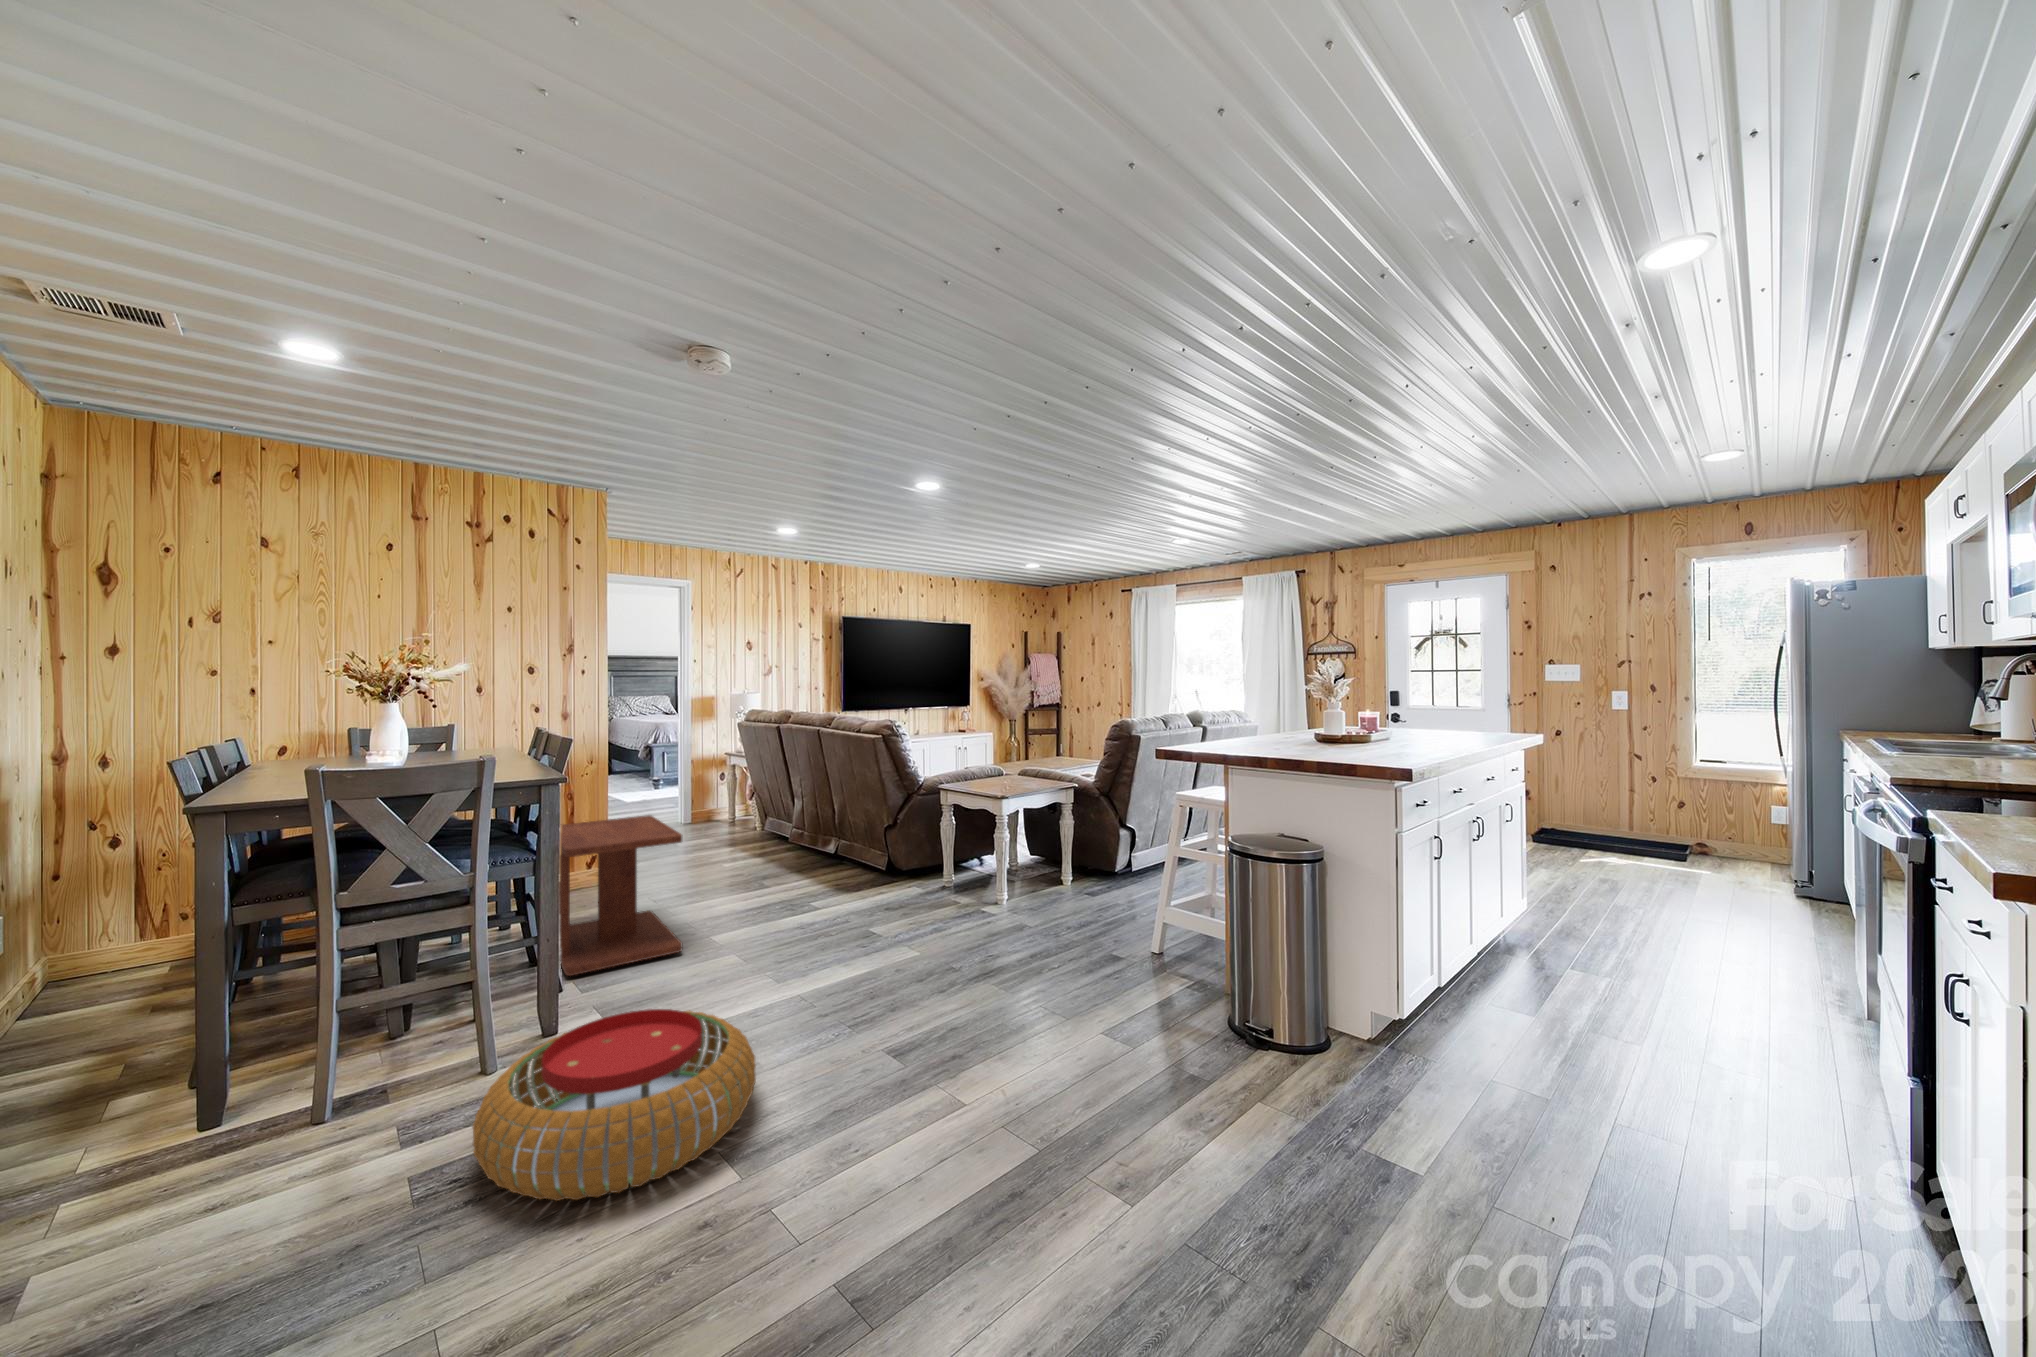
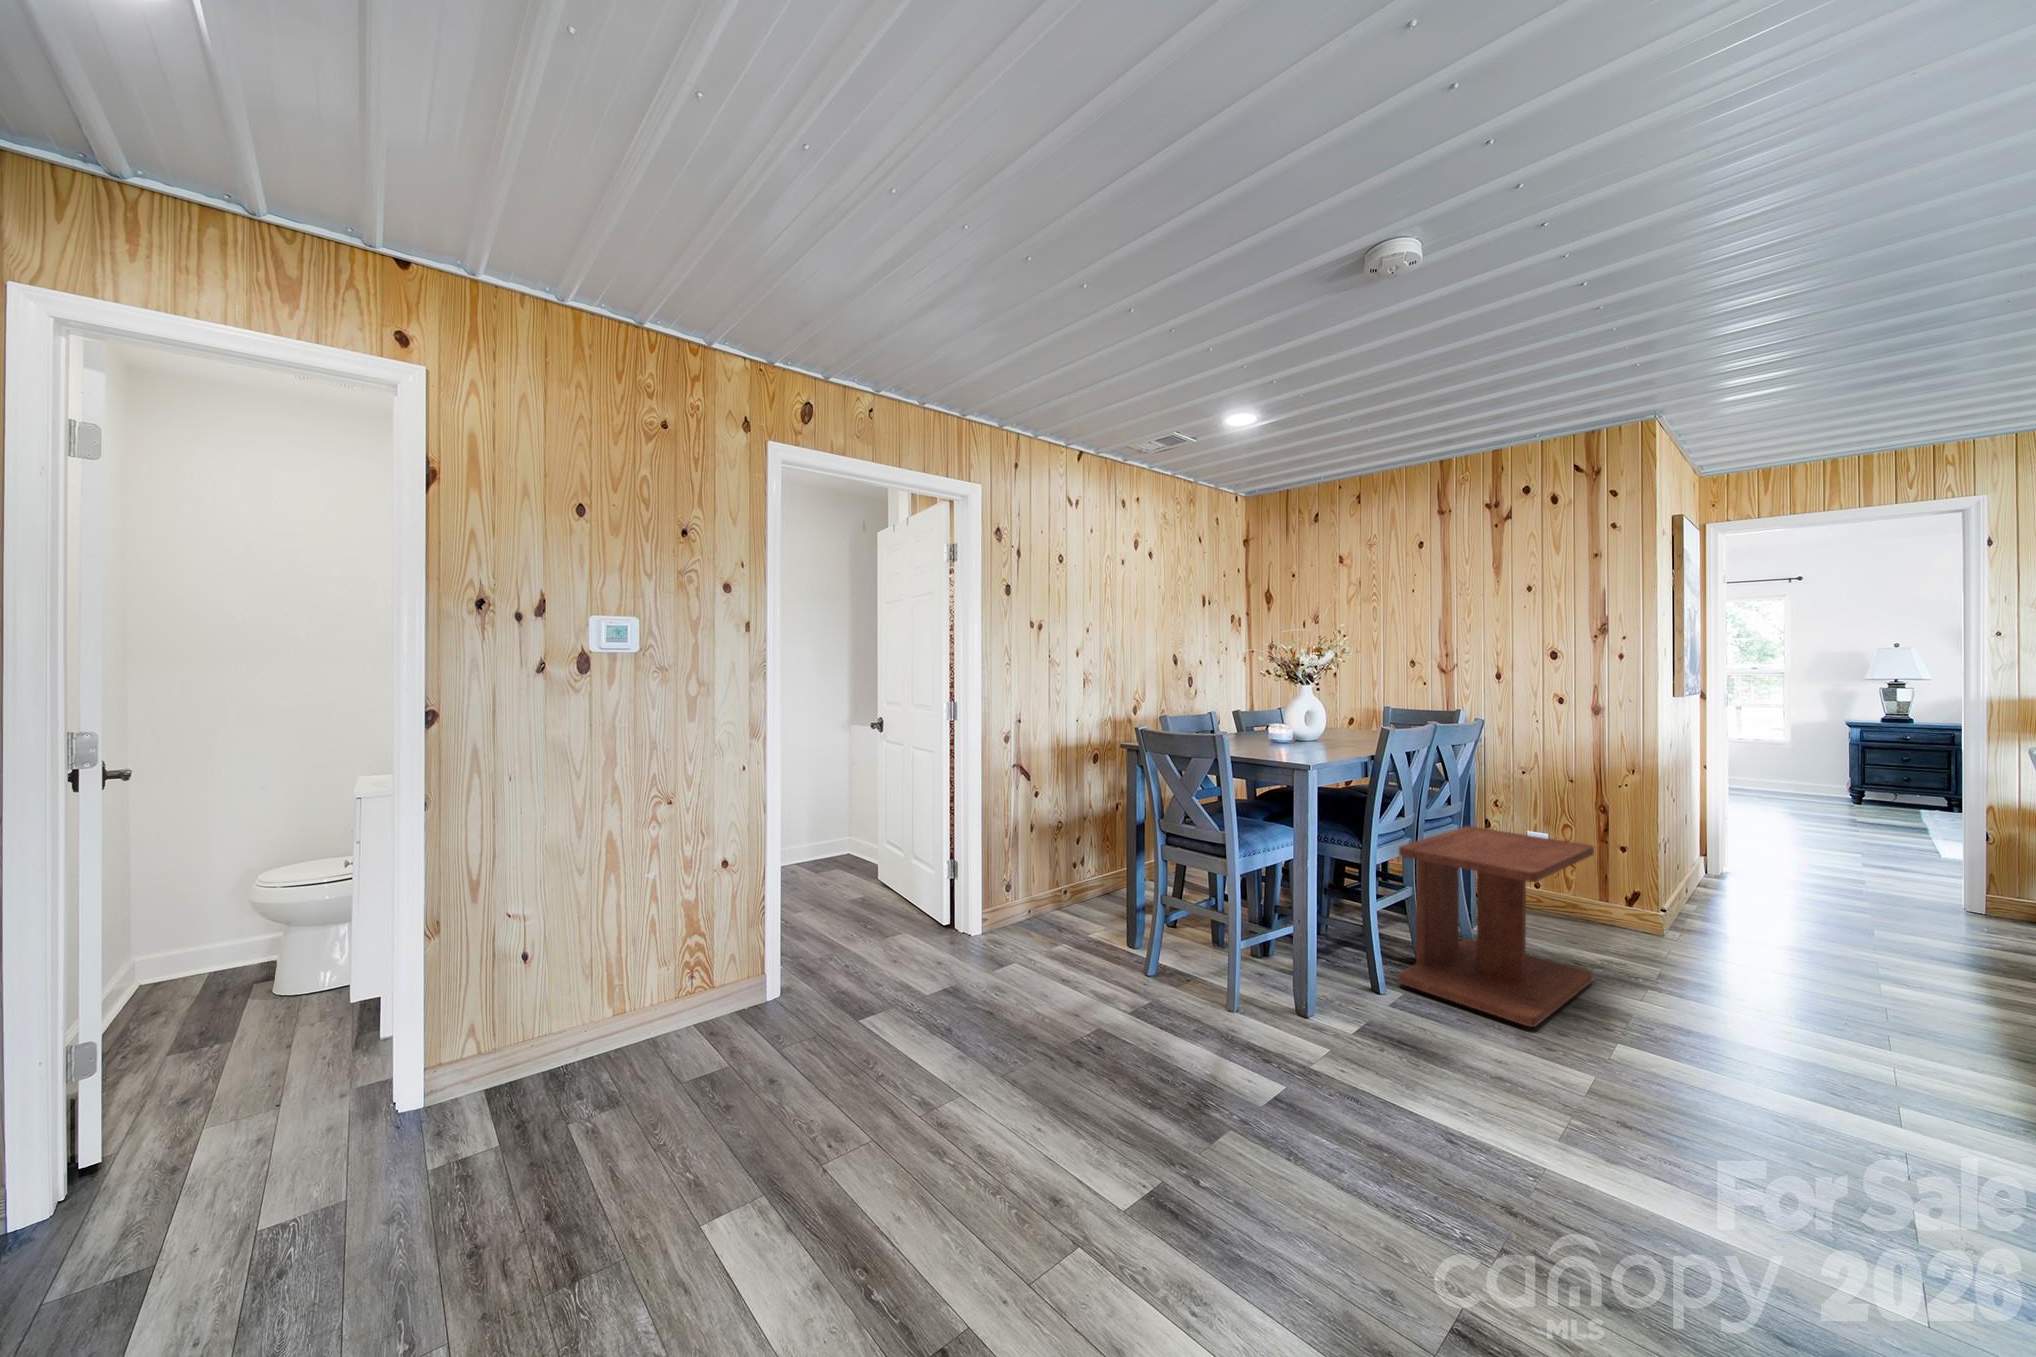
pouf: present [472,1009,756,1201] -> none [1054,987,1305,1172]

